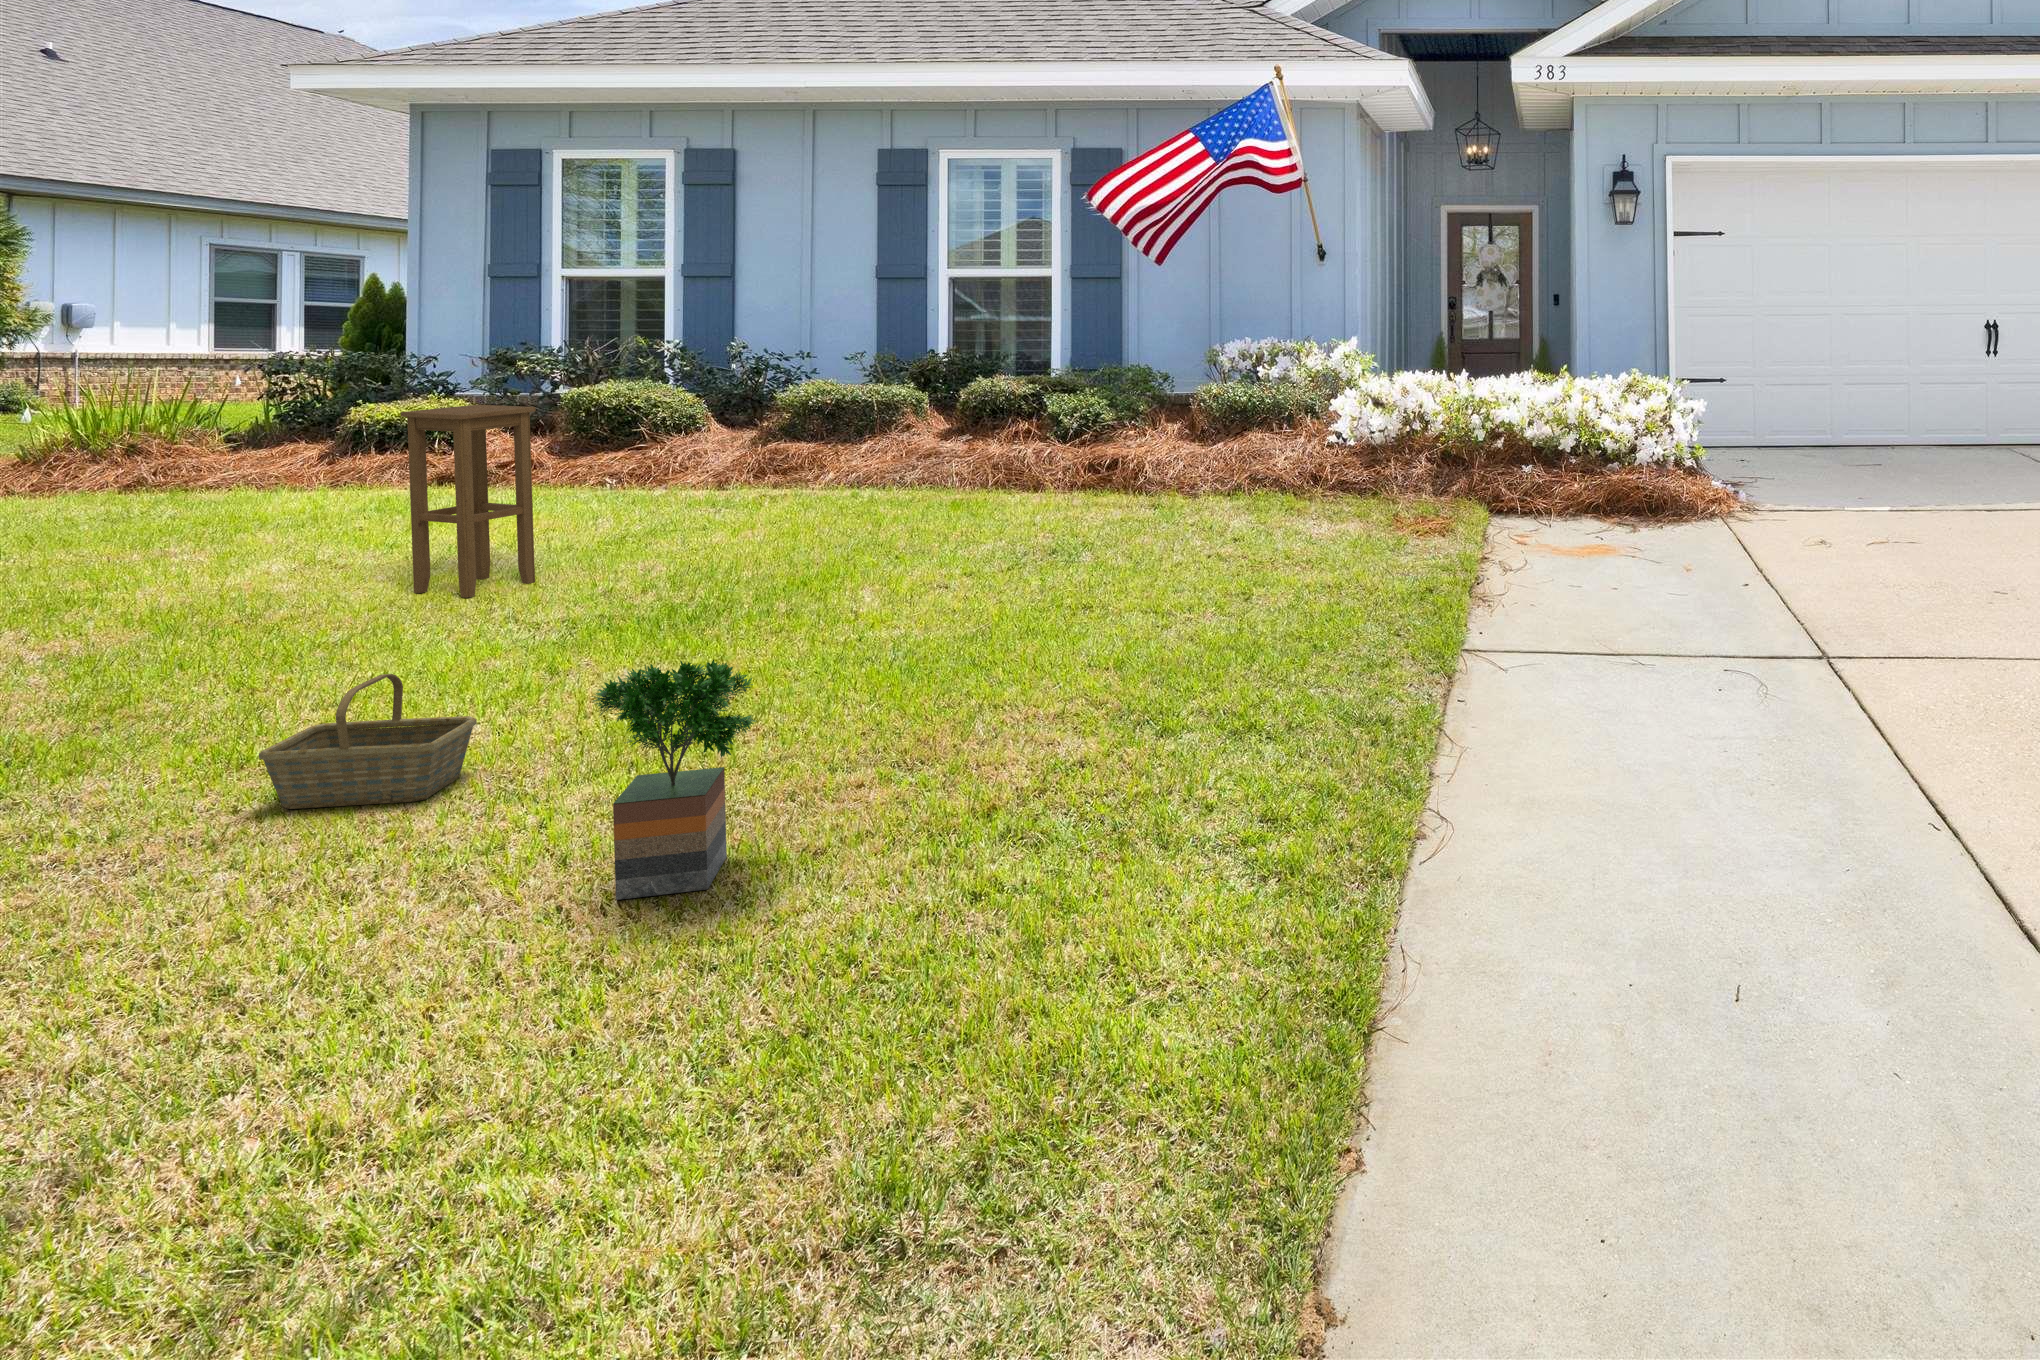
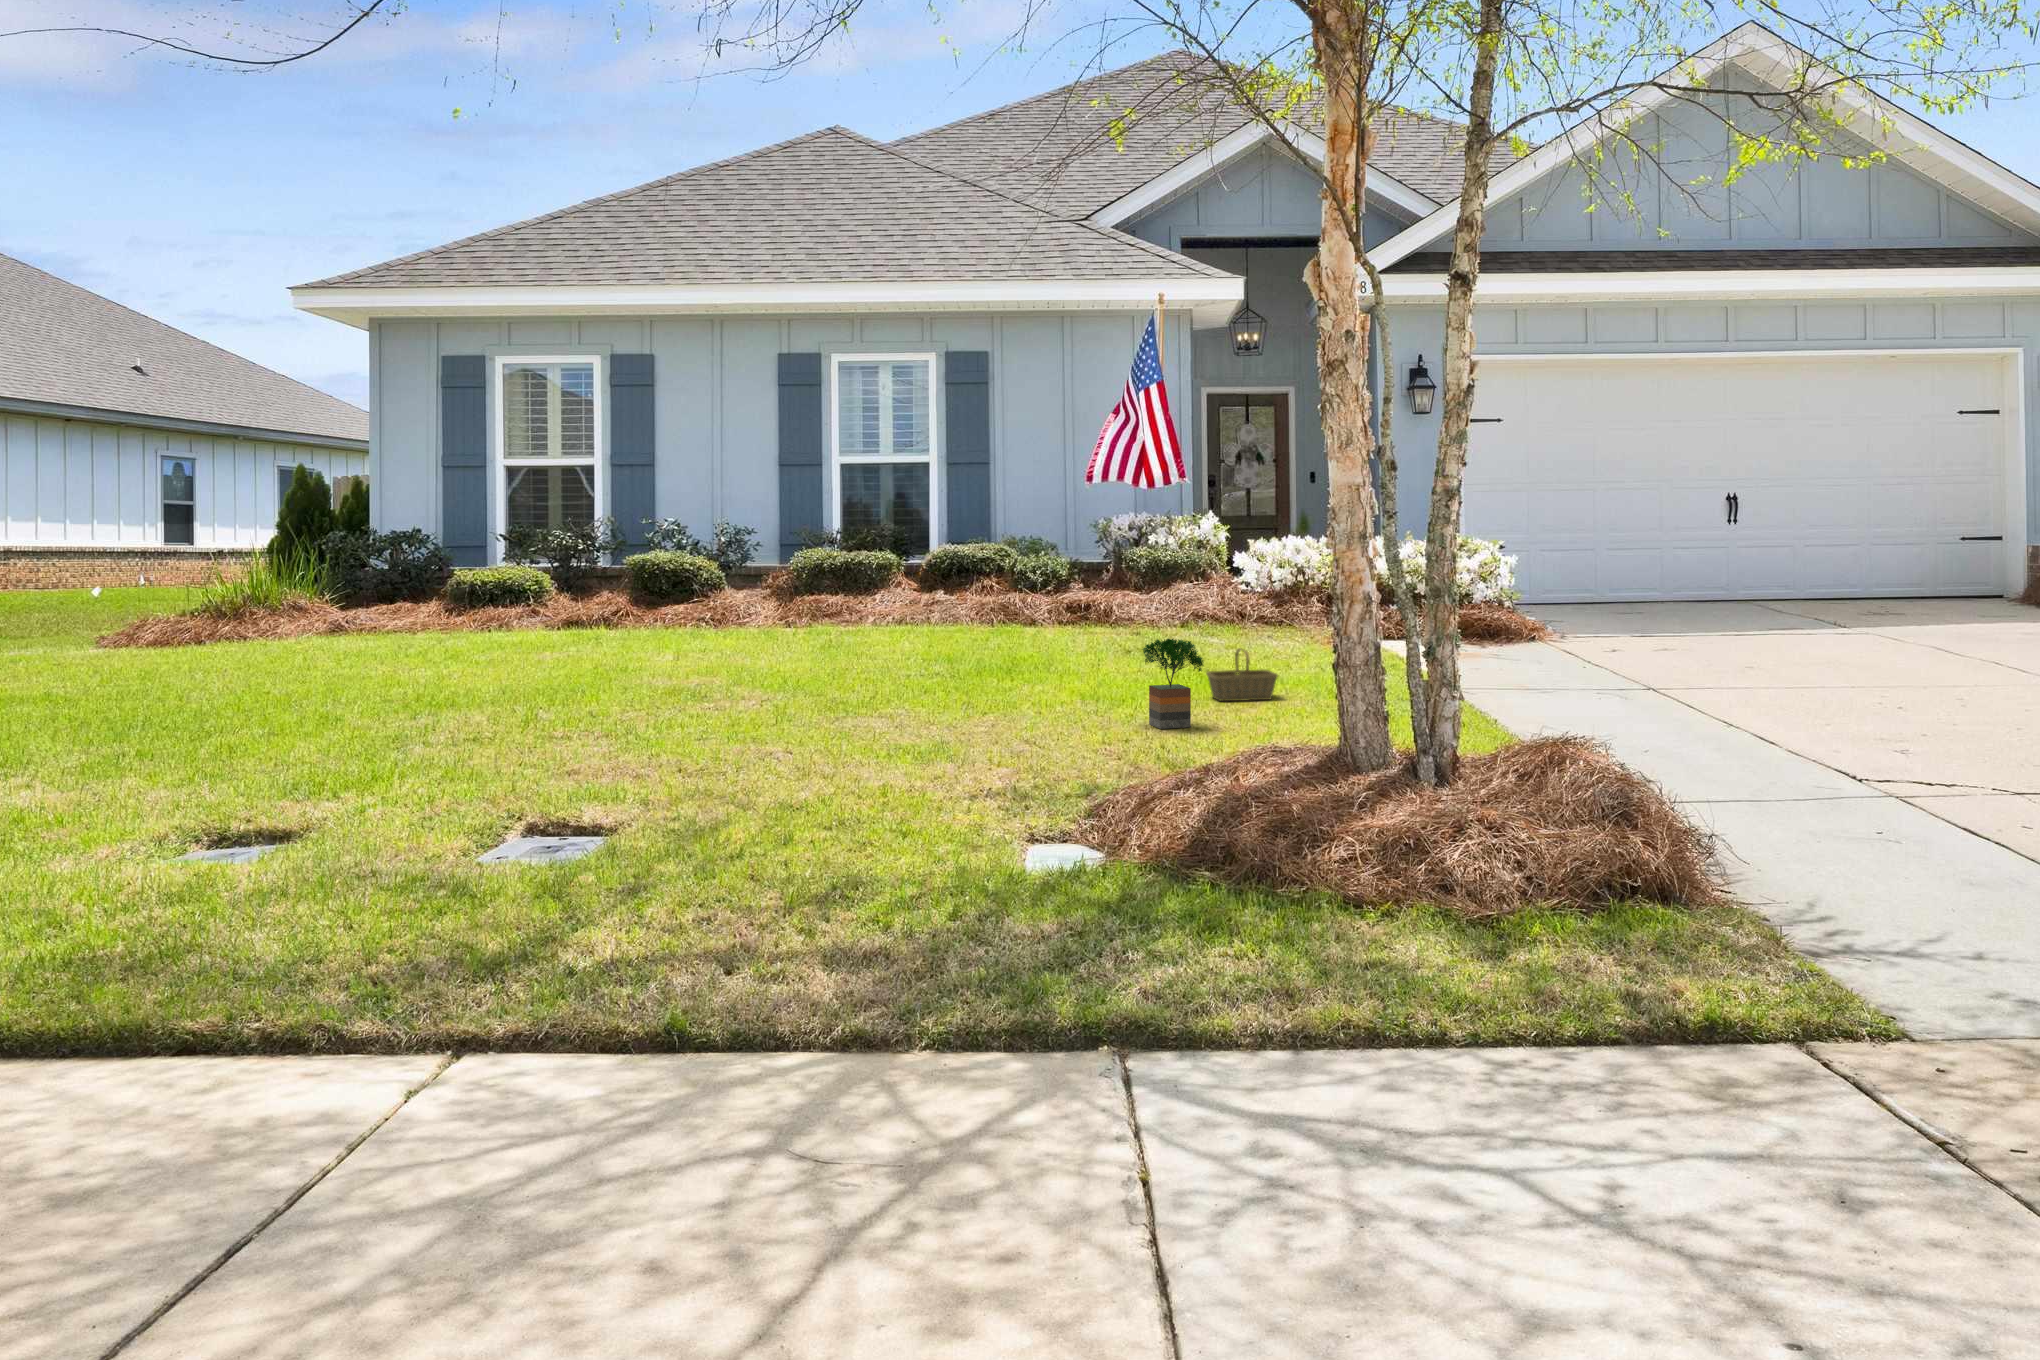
stool: present [401,405,536,598] -> none [762,552,824,666]
basket: present [259,674,477,809] -> present [1206,649,1278,701]

